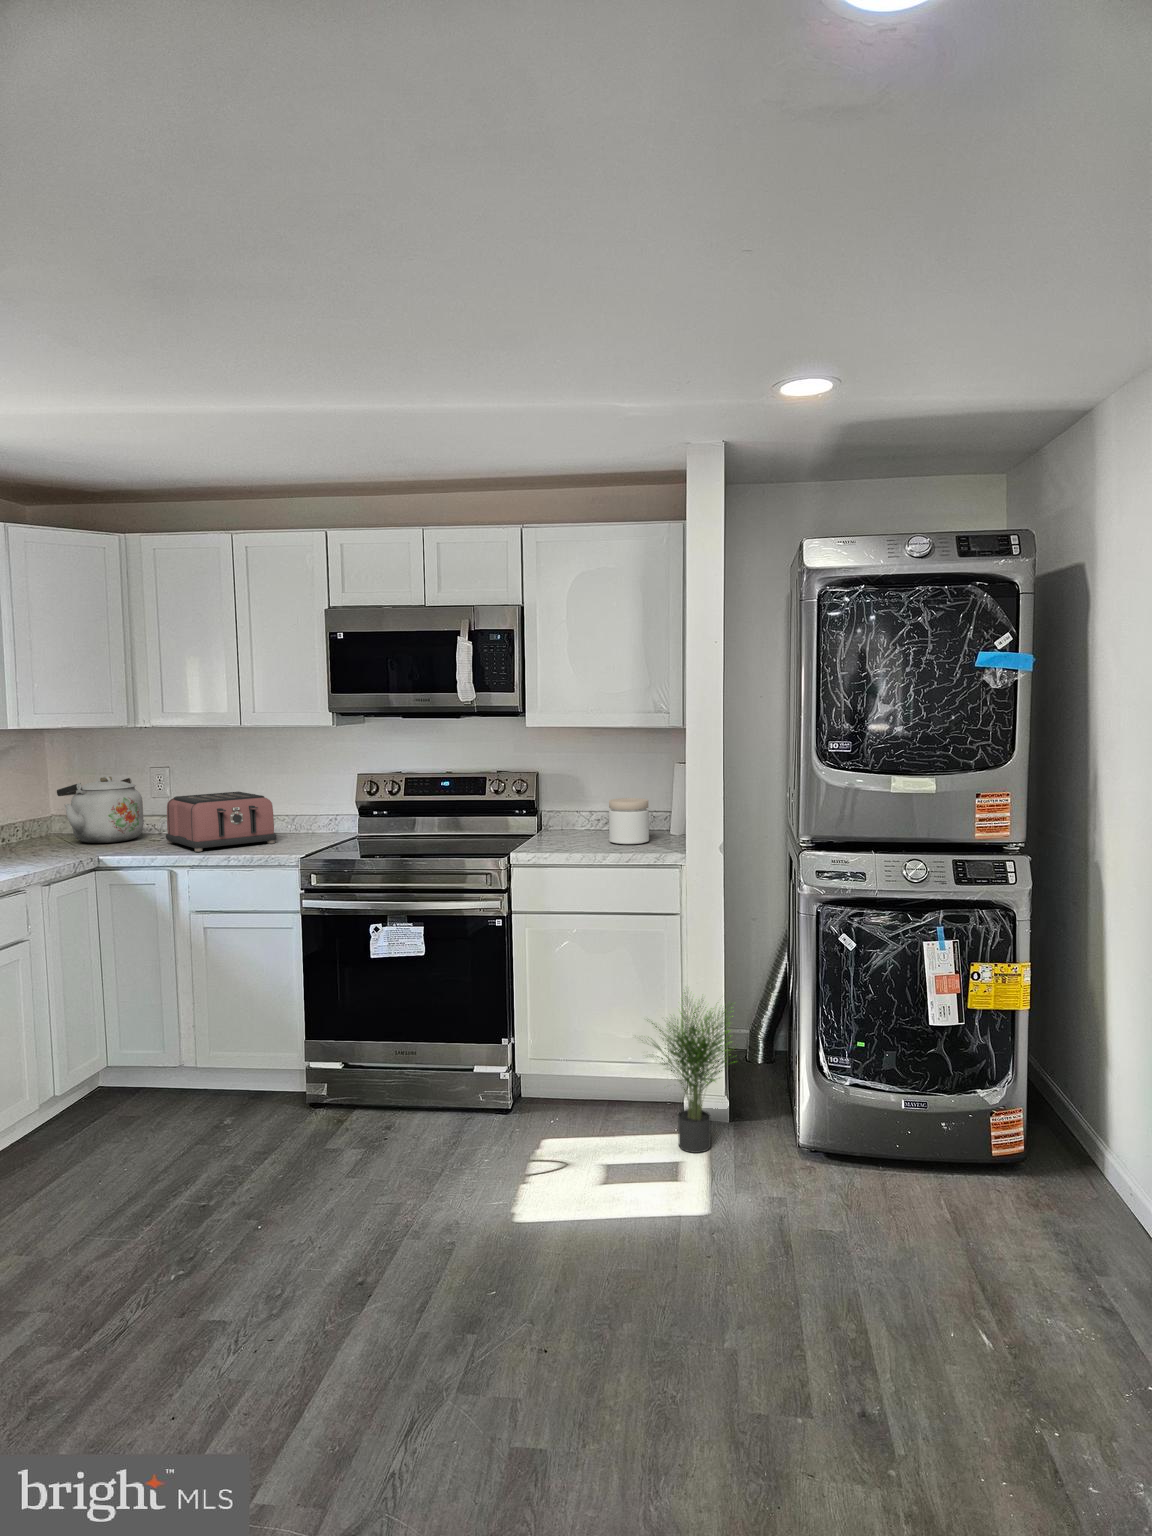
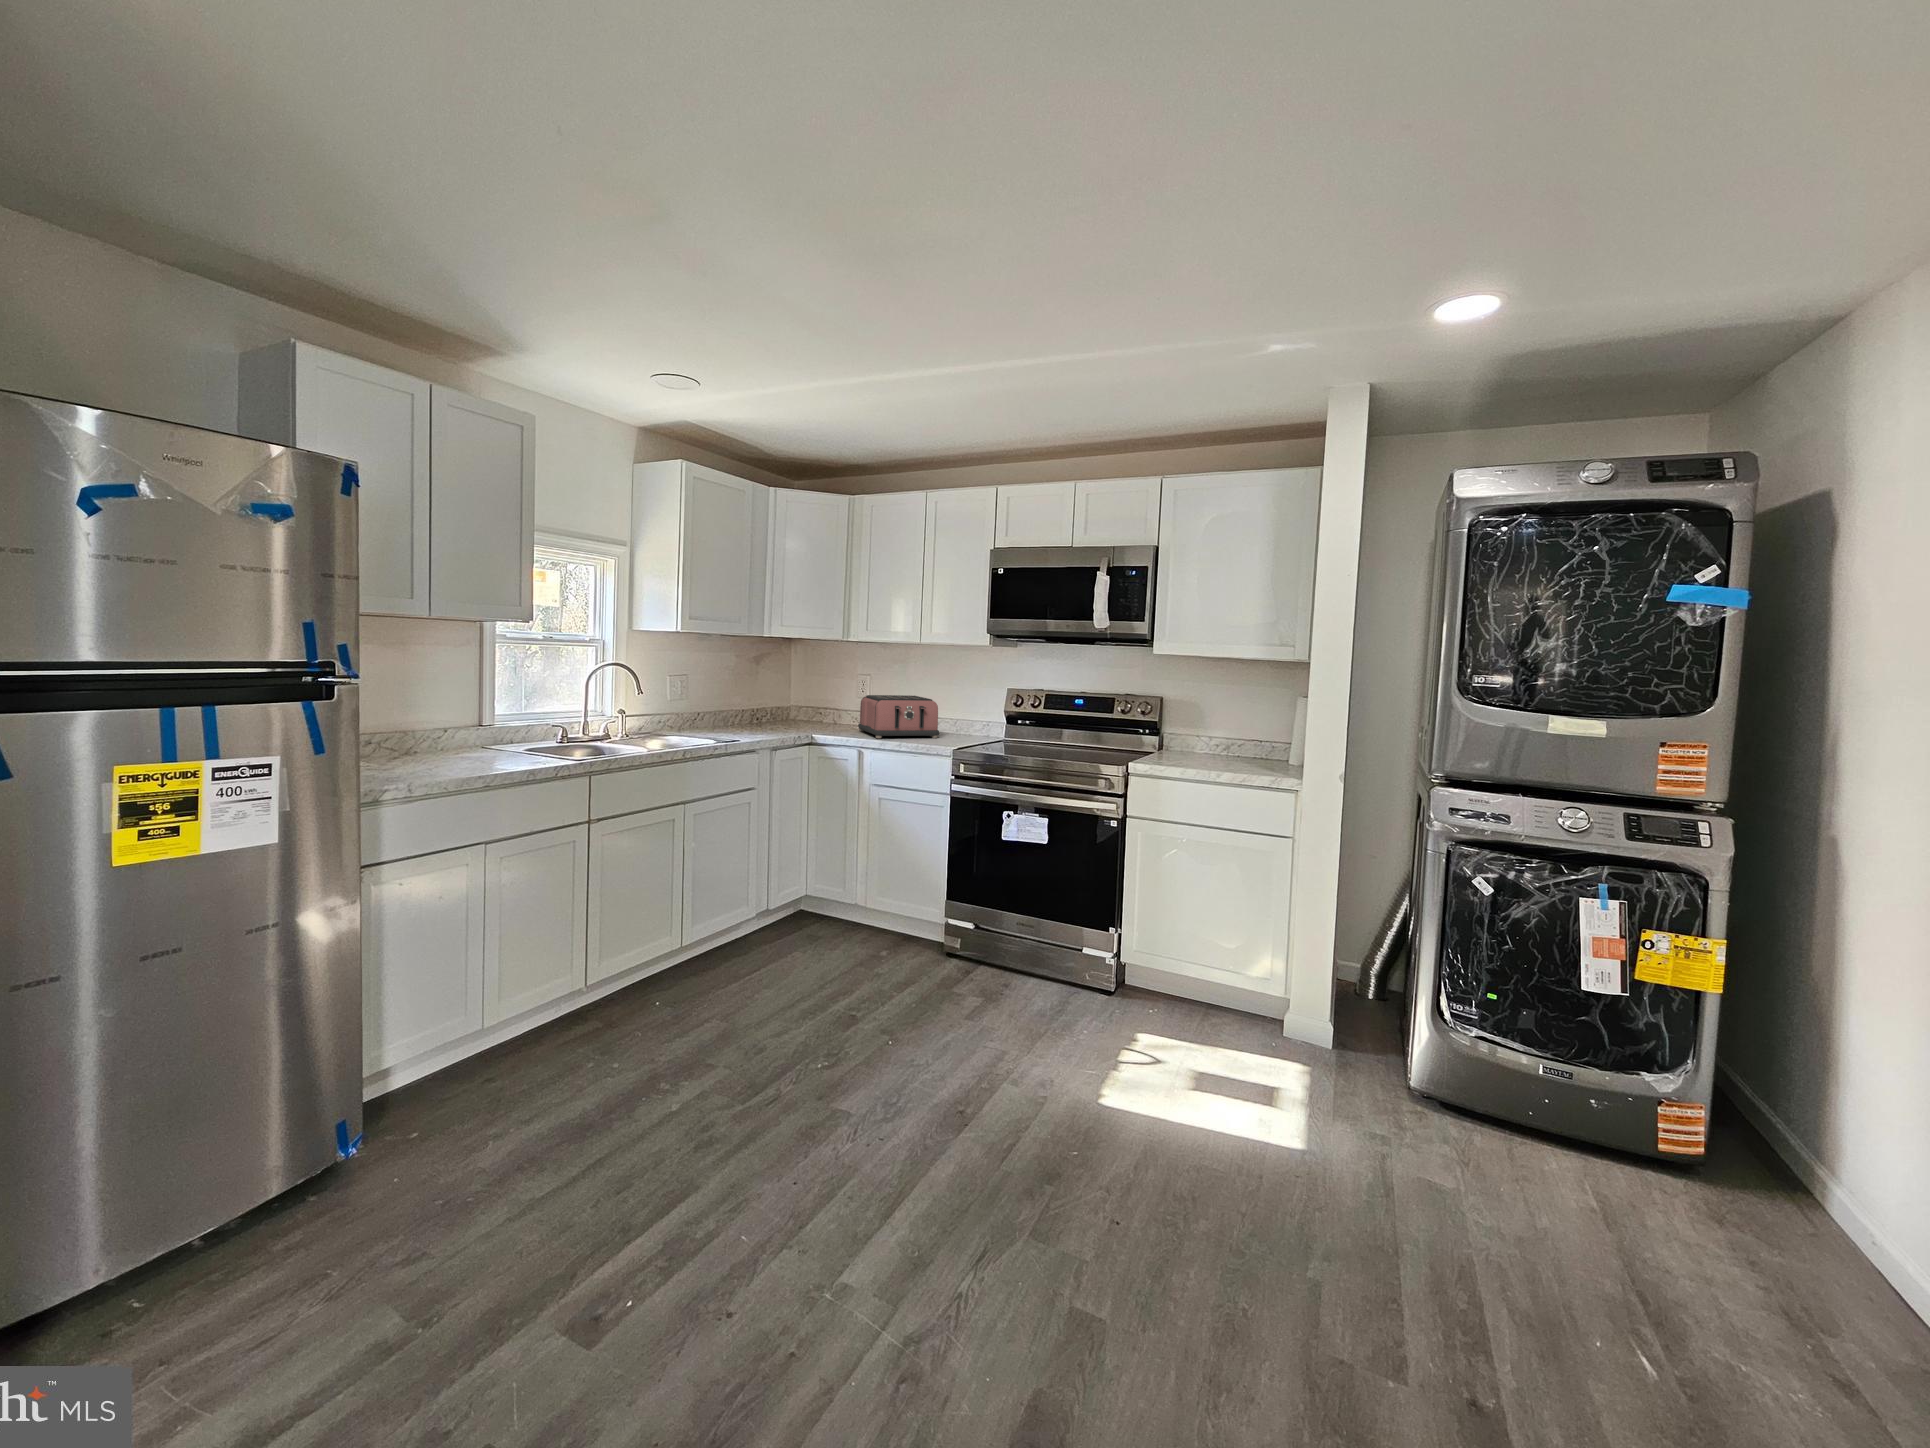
kettle: present [57,776,144,843] -> none [787,677,845,727]
jar: present [609,798,649,844] -> none [1227,724,1268,767]
potted plant: present [652,992,735,1153] -> none [1233,904,1353,1071]

